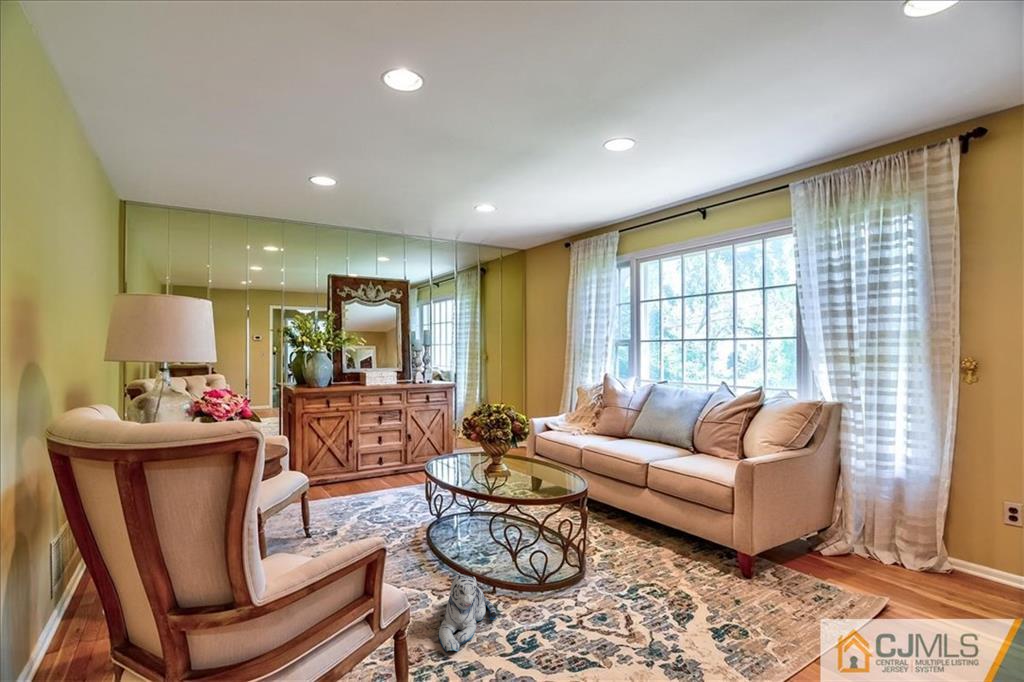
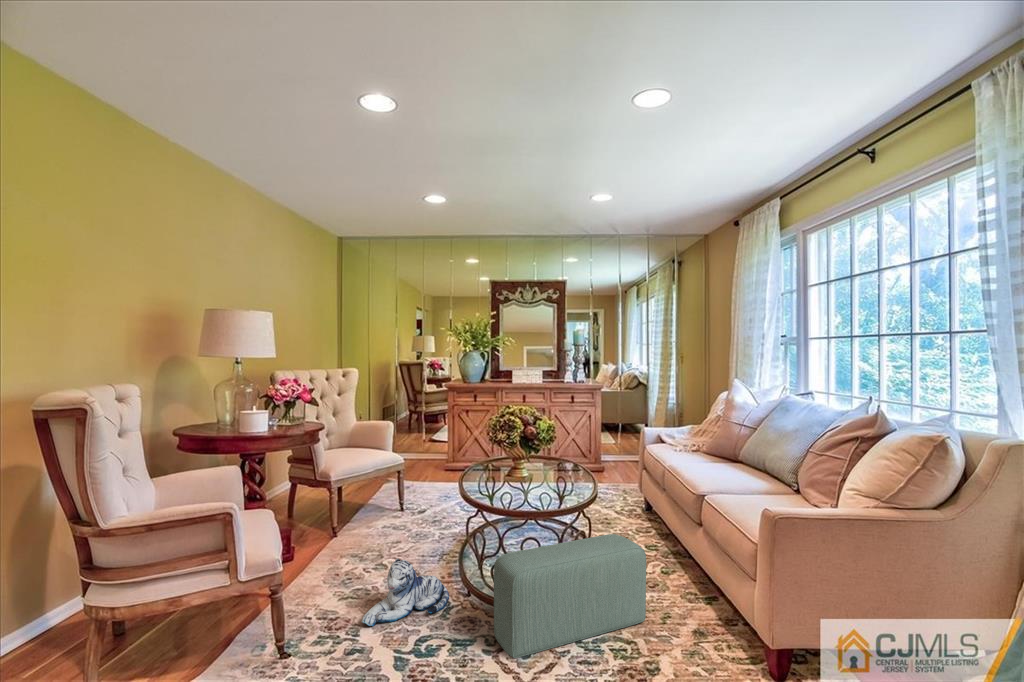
pouf: none [566,506,644,627] -> present [494,534,646,658]

